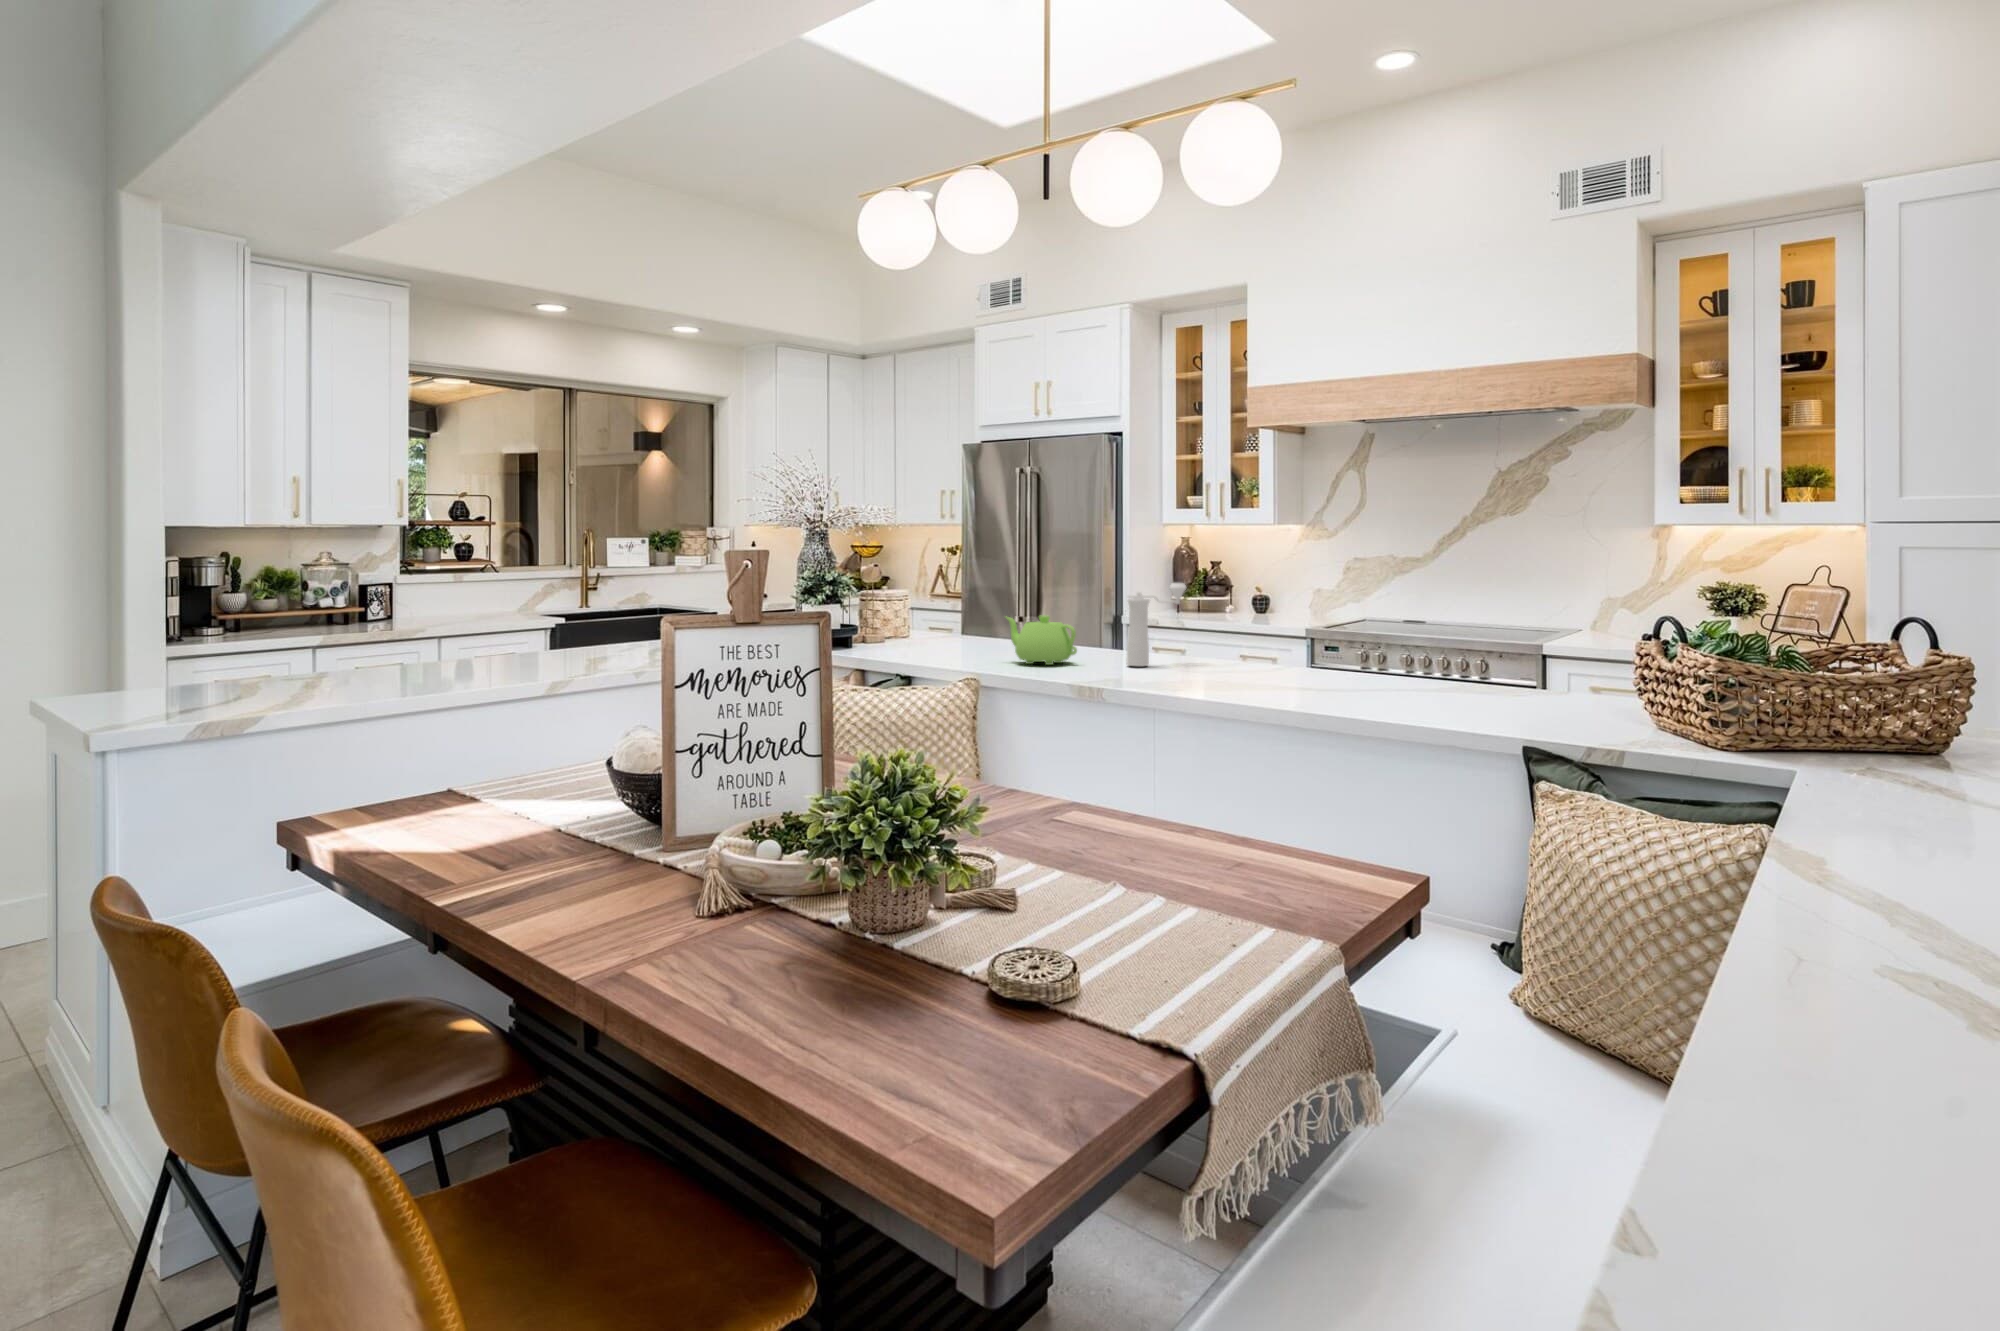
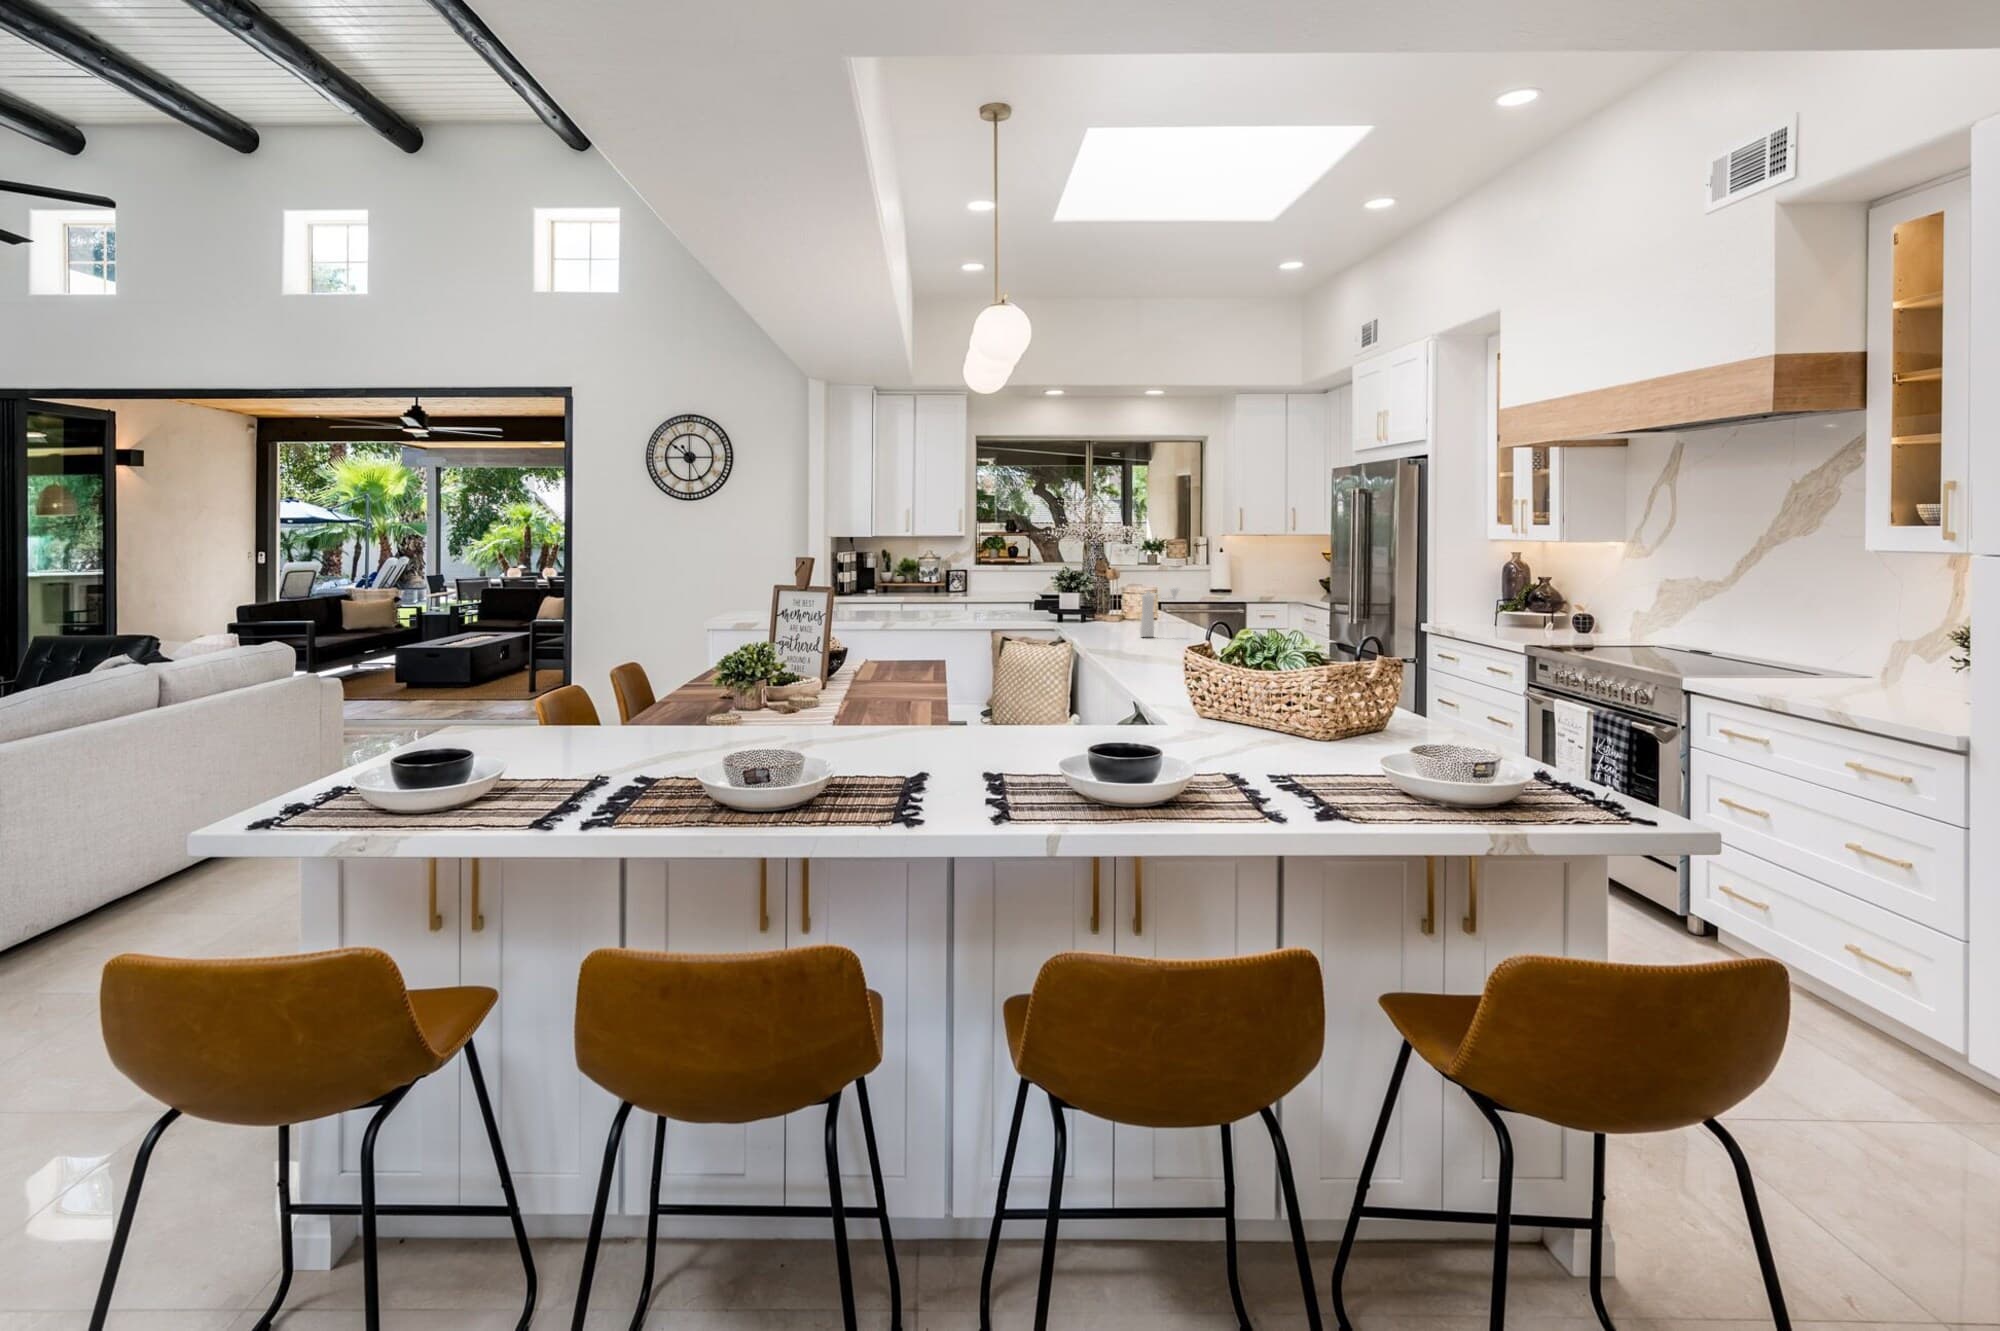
teapot: present [1006,615,1077,665] -> none [1097,603,1131,633]

